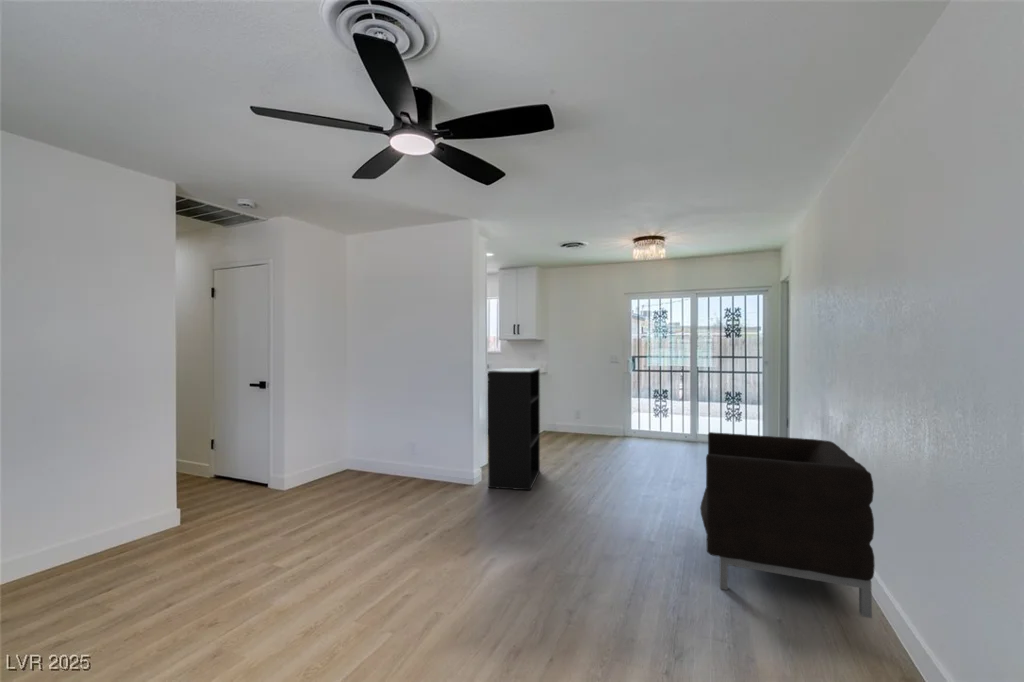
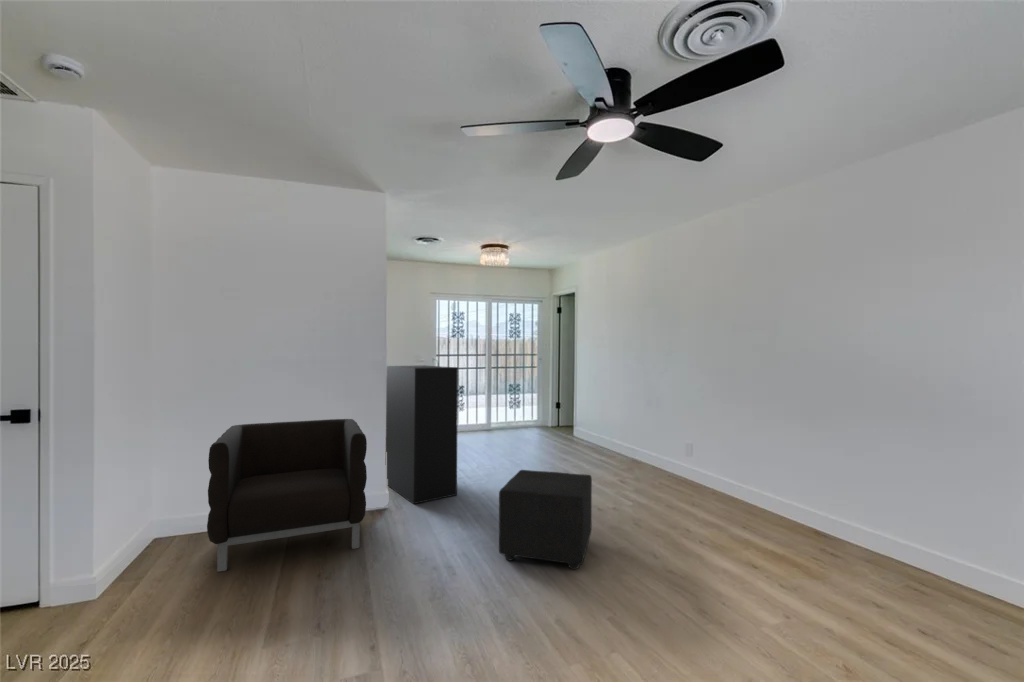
armchair: present [700,432,875,618] -> present [207,419,367,572]
ottoman: none [446,472,544,569] -> present [499,470,592,569]

